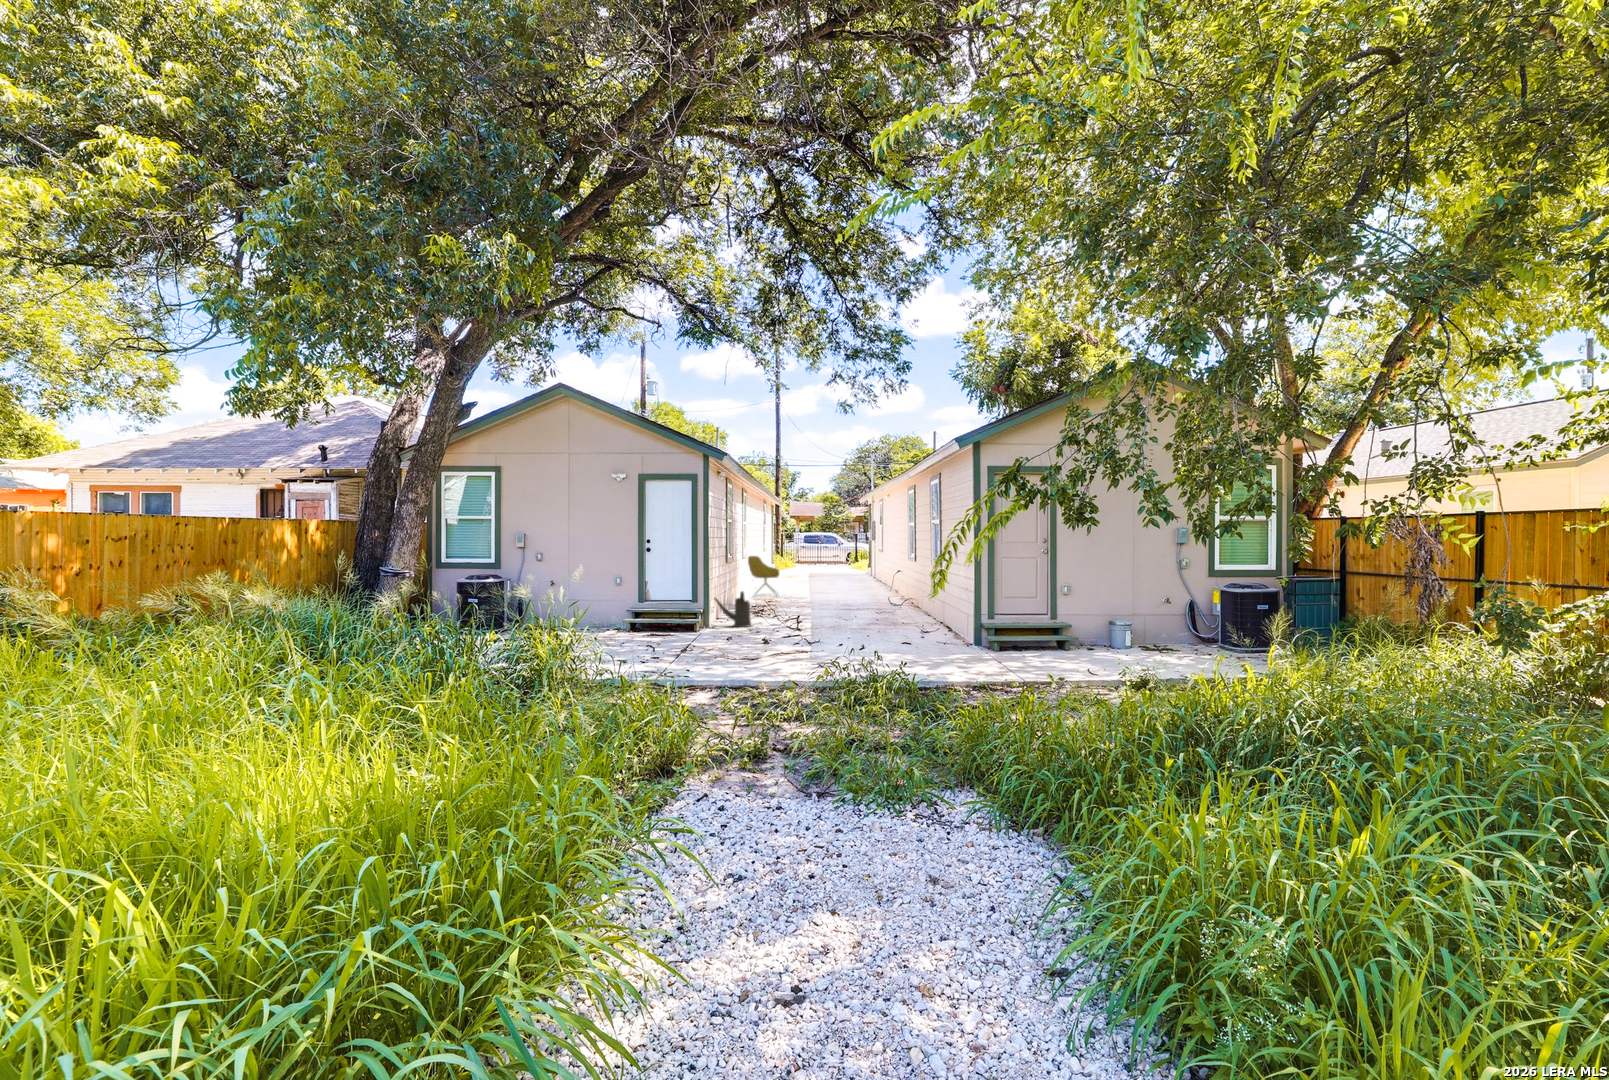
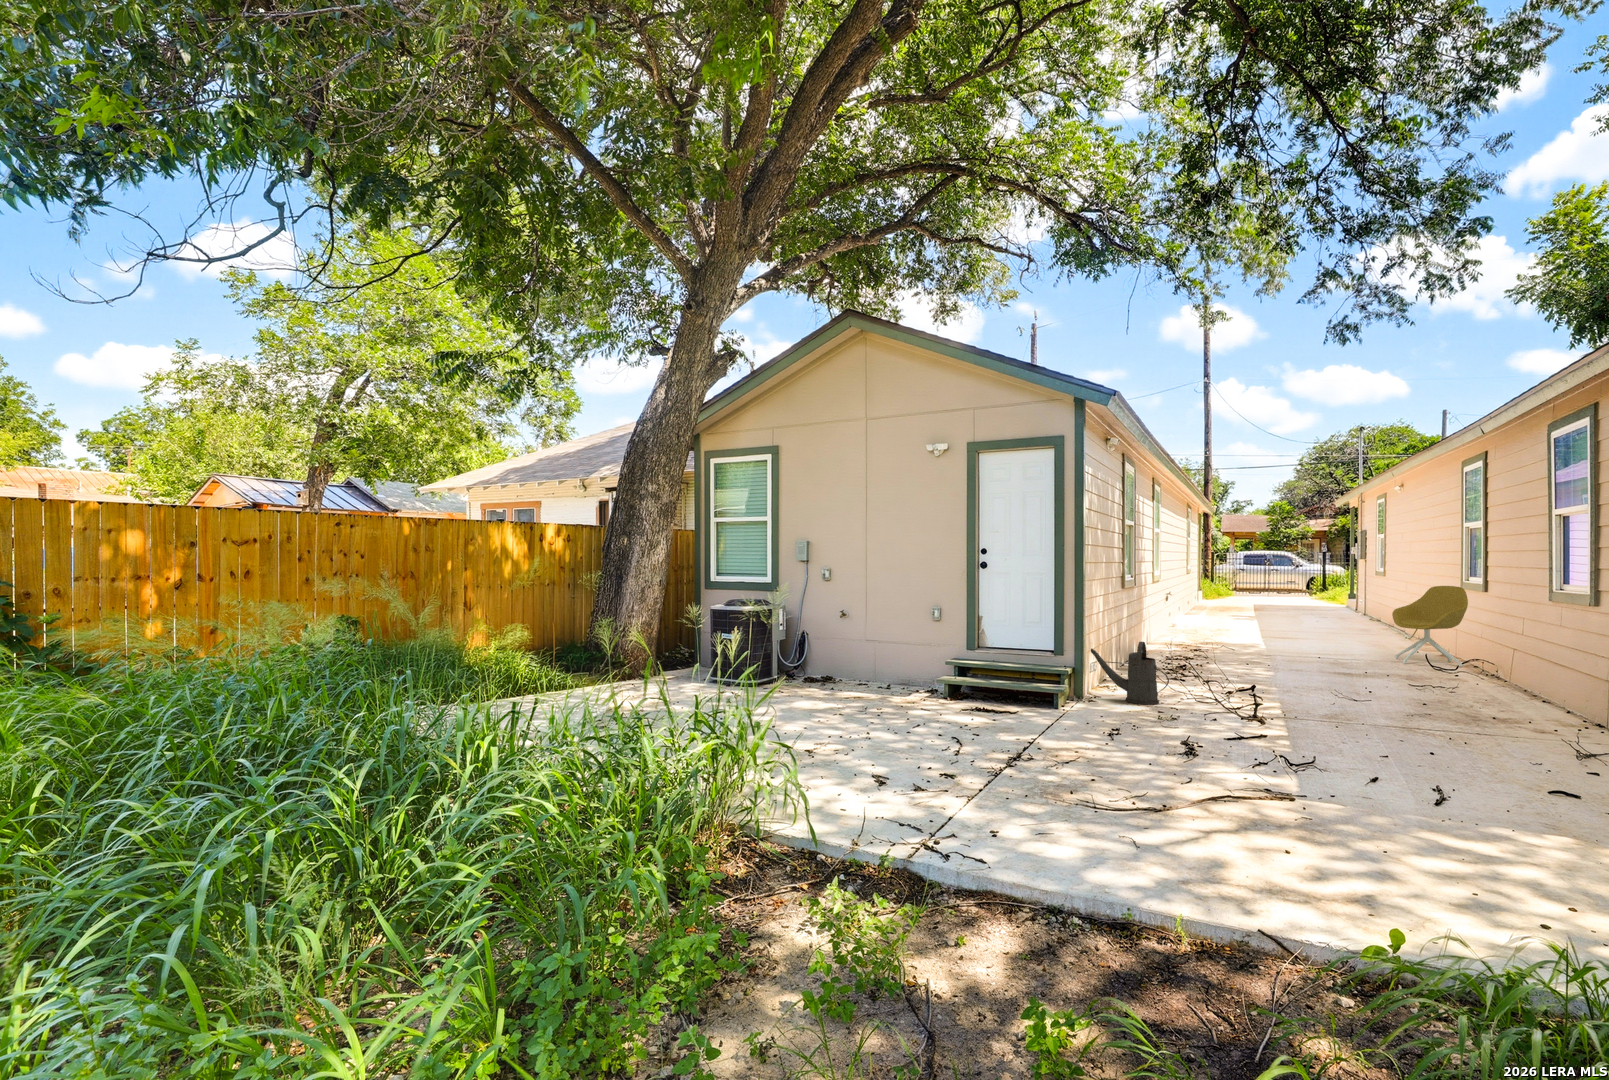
chair: present [748,556,779,596] -> present [1392,586,1468,667]

